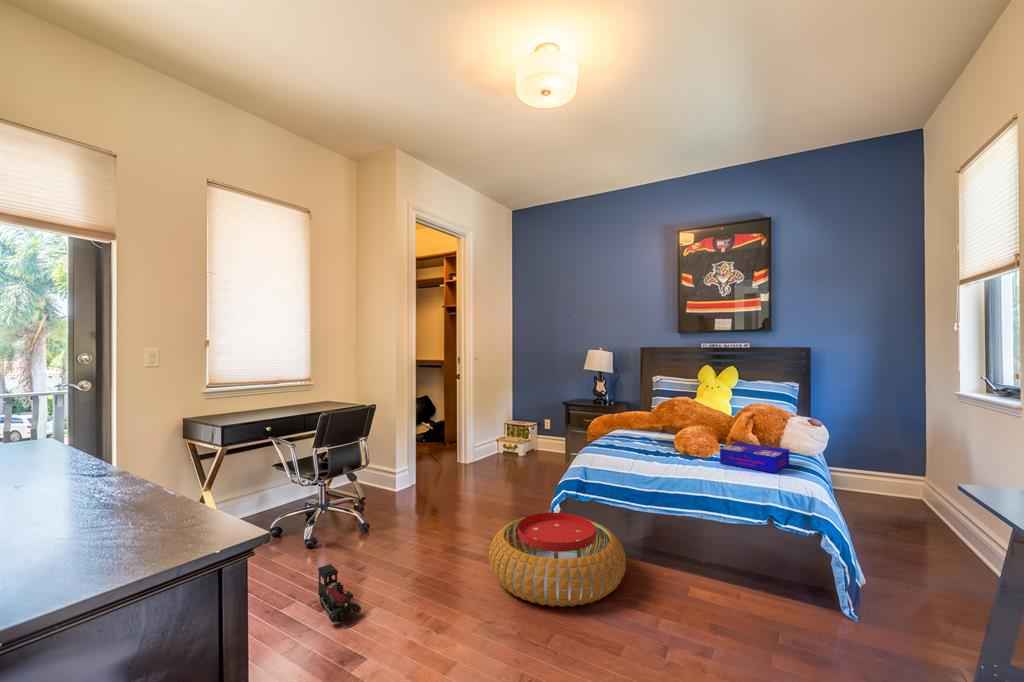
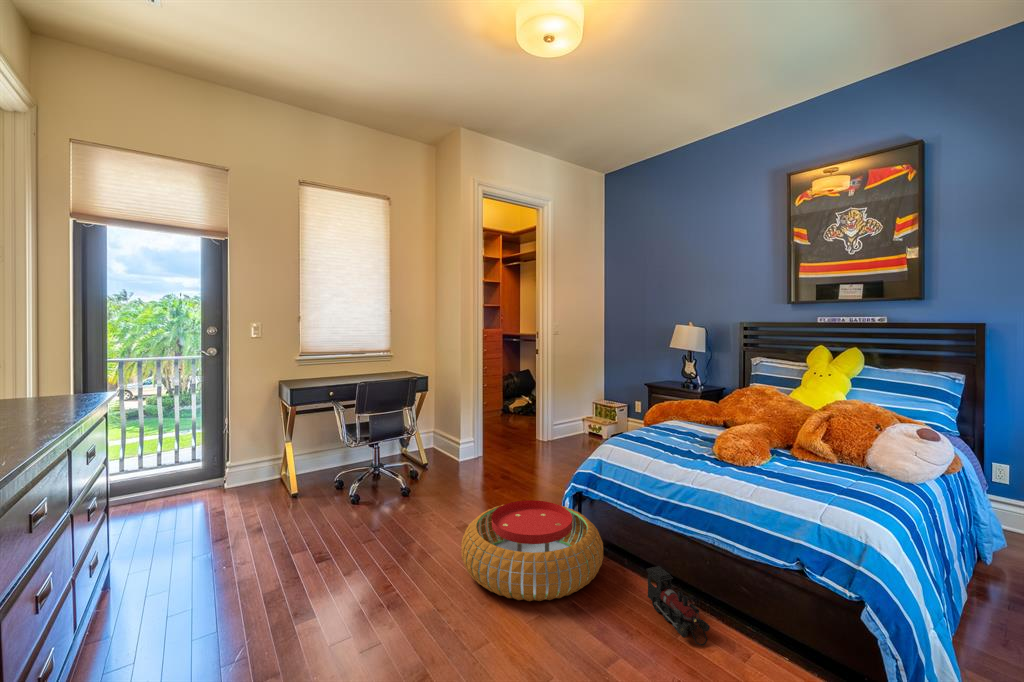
board game: present [720,442,789,473] -> none [740,448,841,494]
toy train: present [317,564,361,626] -> present [646,566,710,646]

